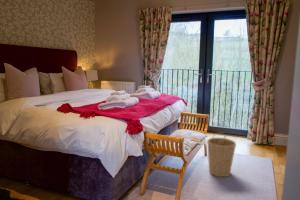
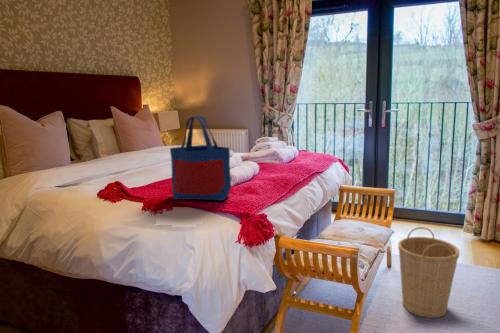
tote bag: none [95,72,124,114] -> present [170,115,231,201]

